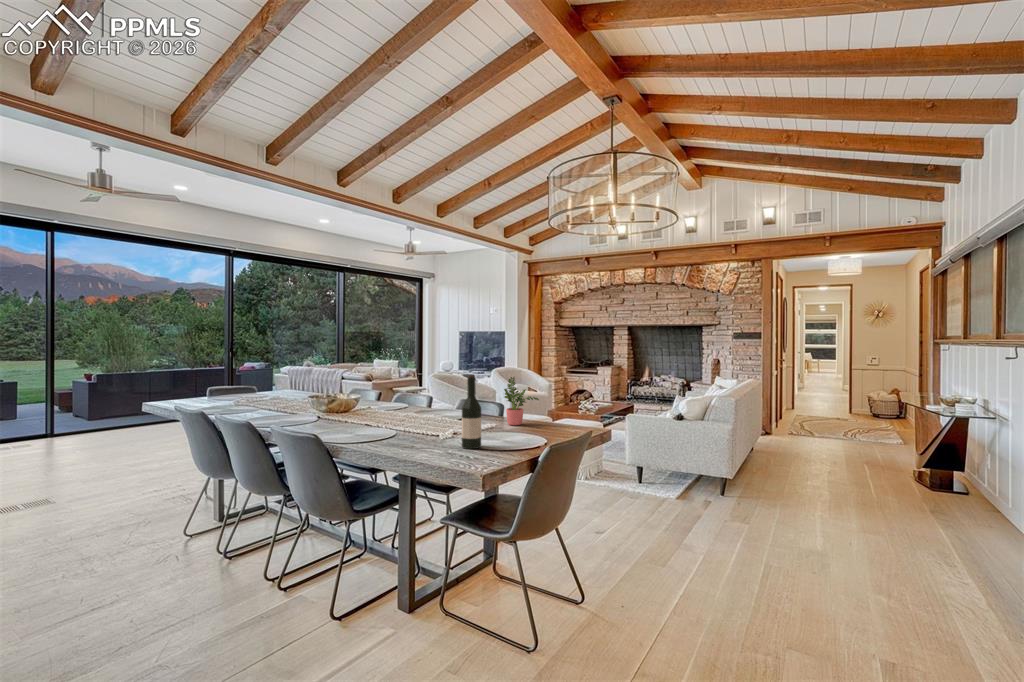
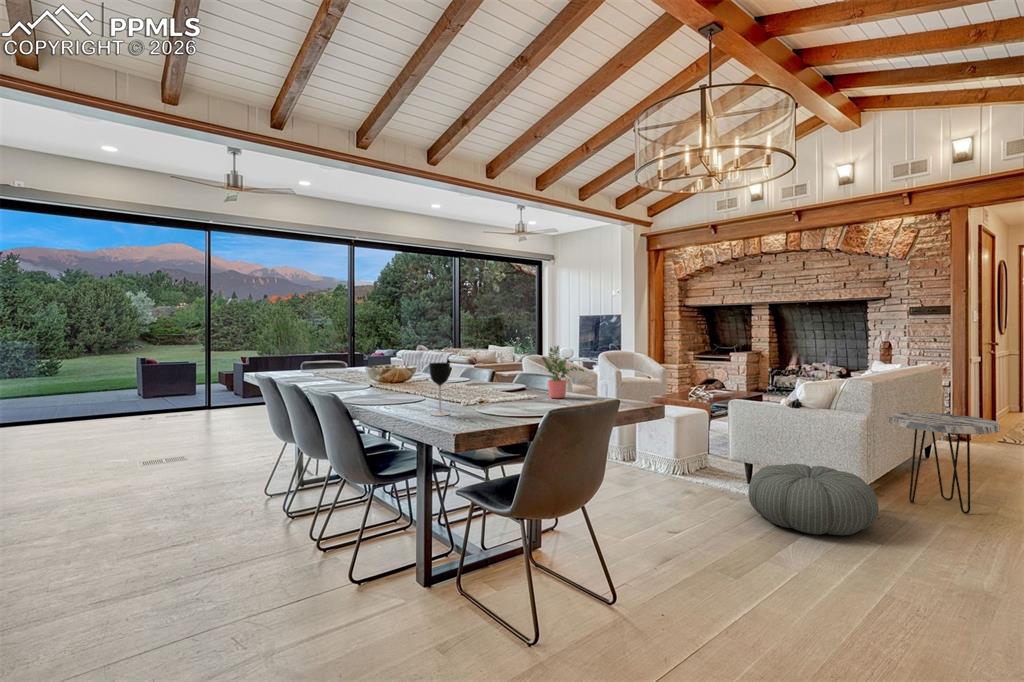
wine bottle: present [462,375,481,449] -> none [474,337,495,415]
wine glass: none [420,400,441,452] -> present [429,362,450,416]
side table: none [746,421,821,498] -> present [889,412,1000,514]
pouf: none [655,468,752,526] -> present [748,464,878,535]

